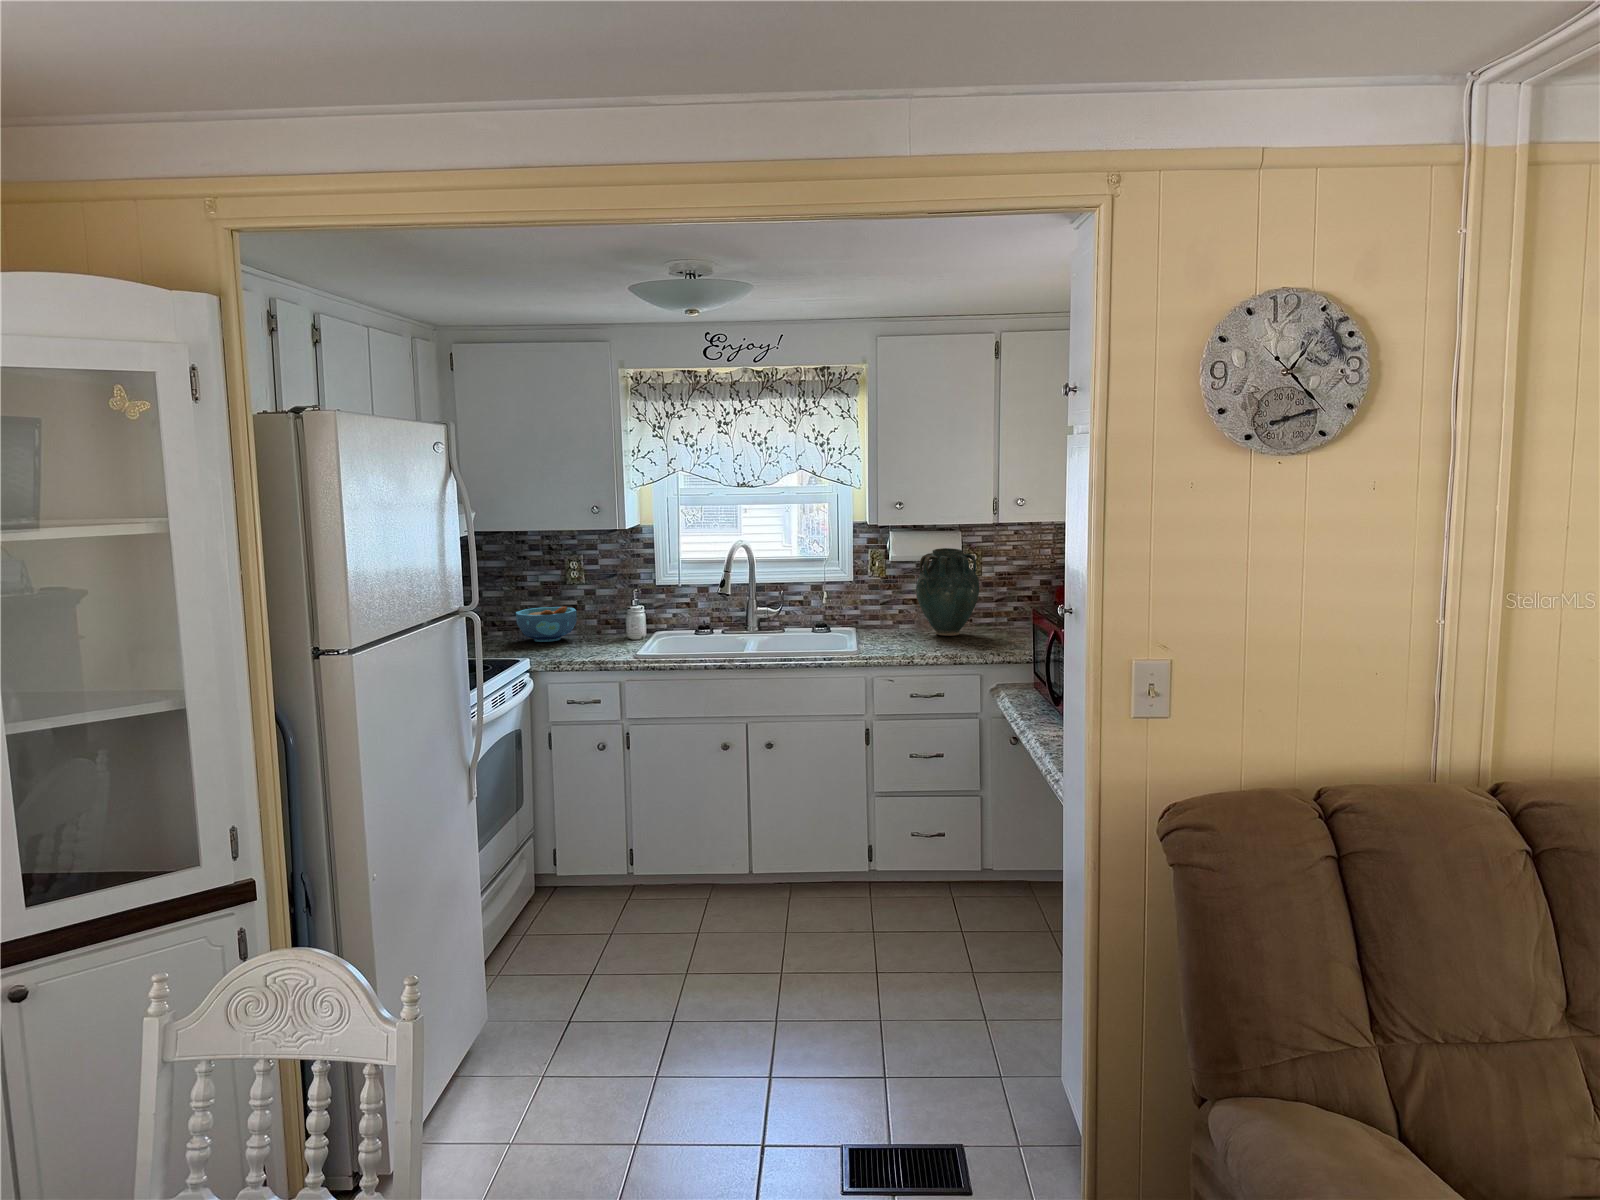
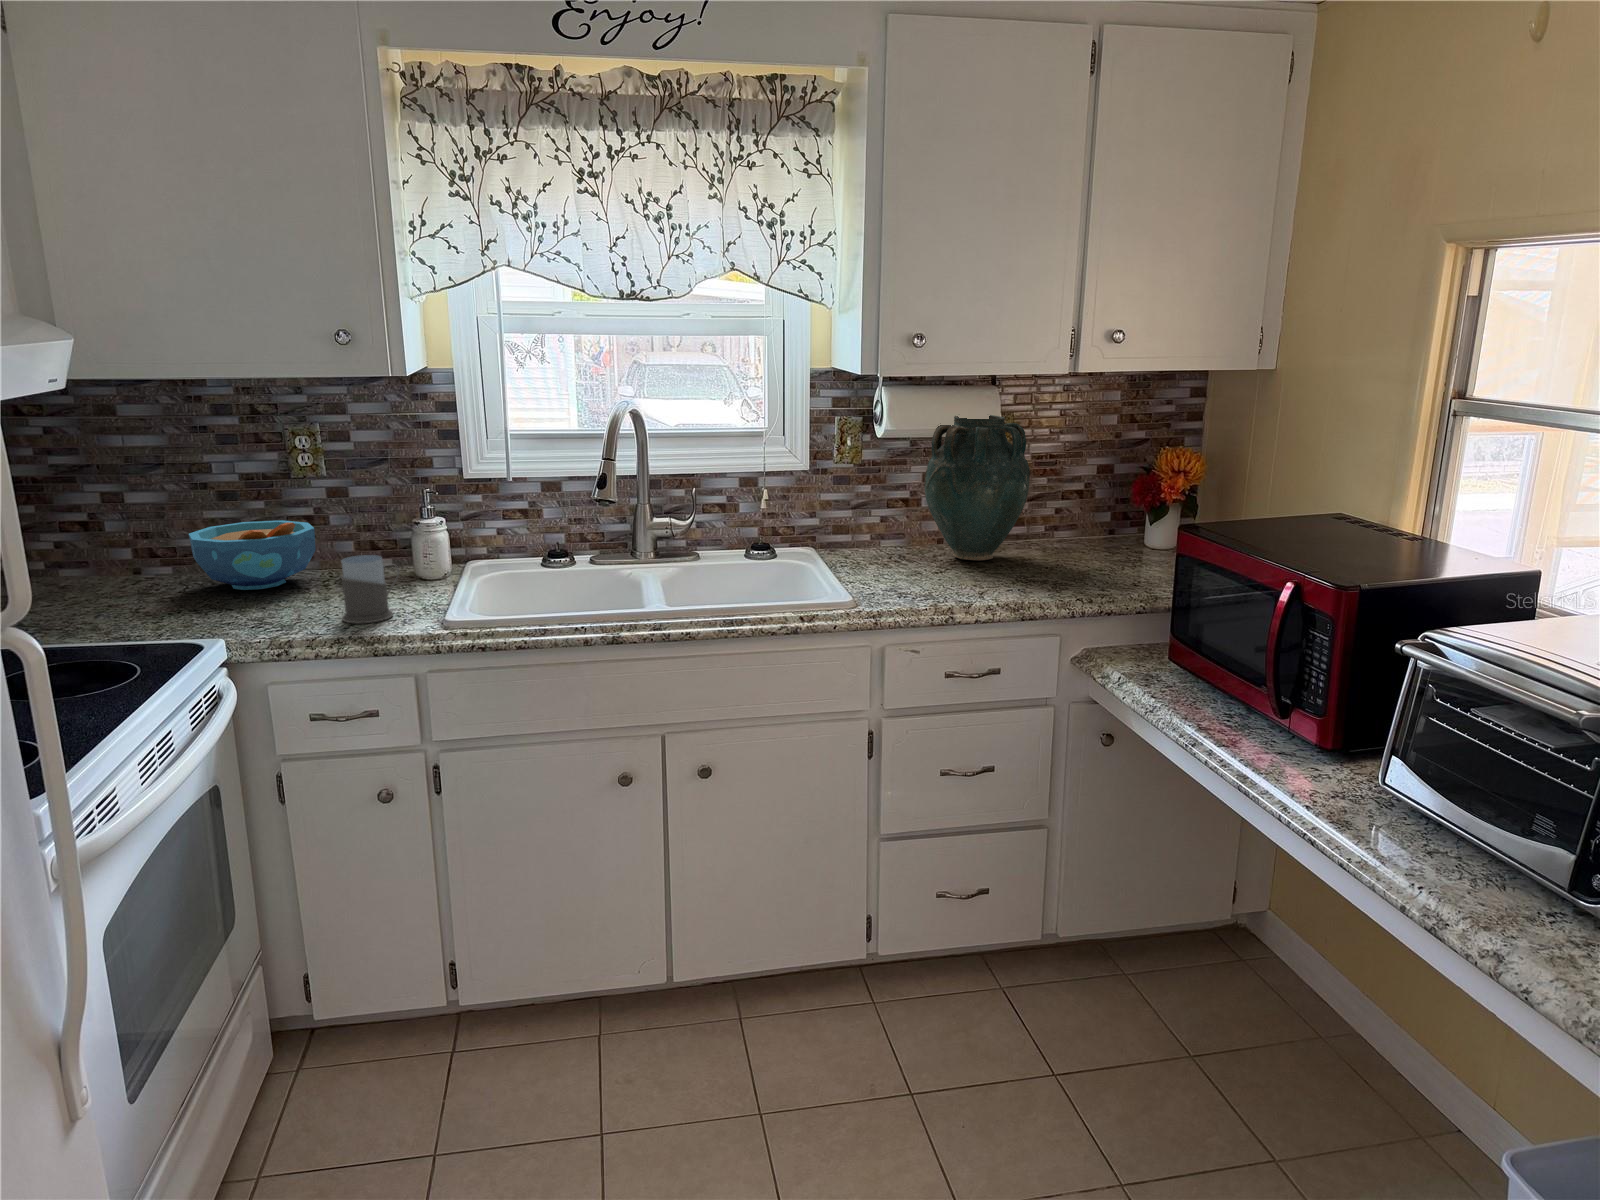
mug: none [587,622,616,656] -> present [341,555,399,623]

